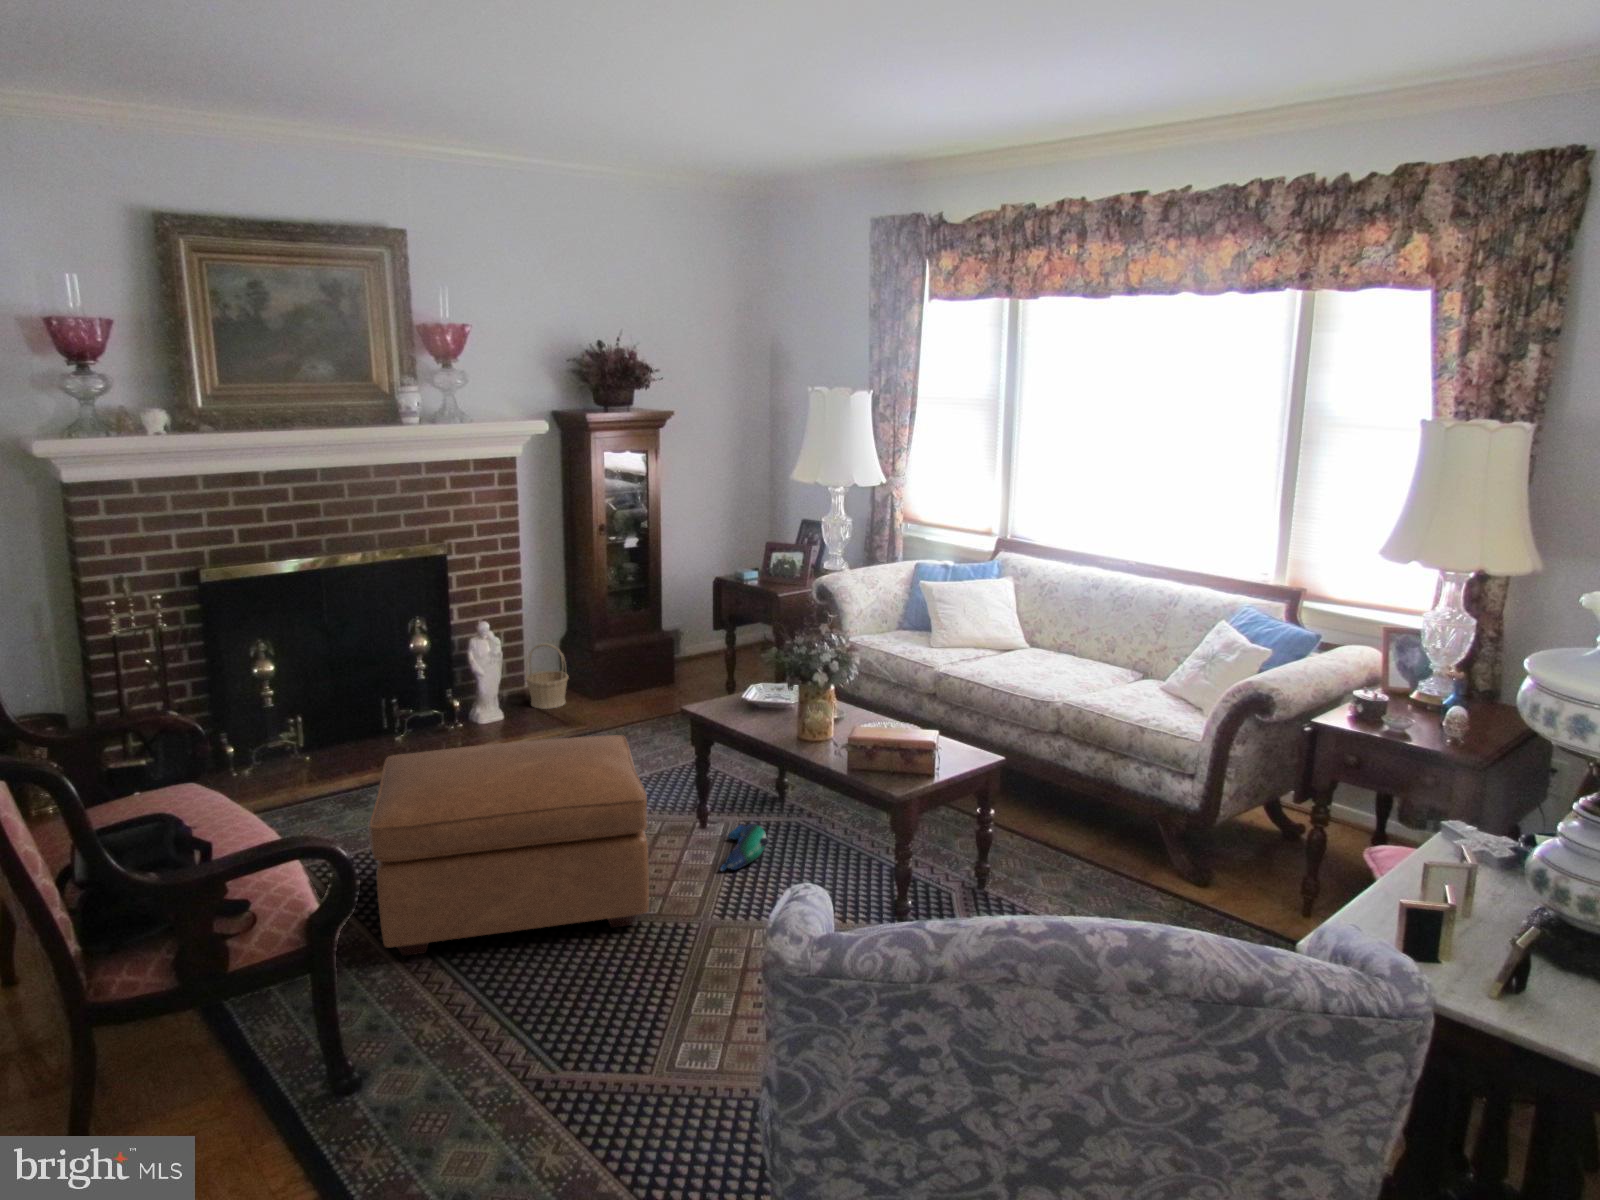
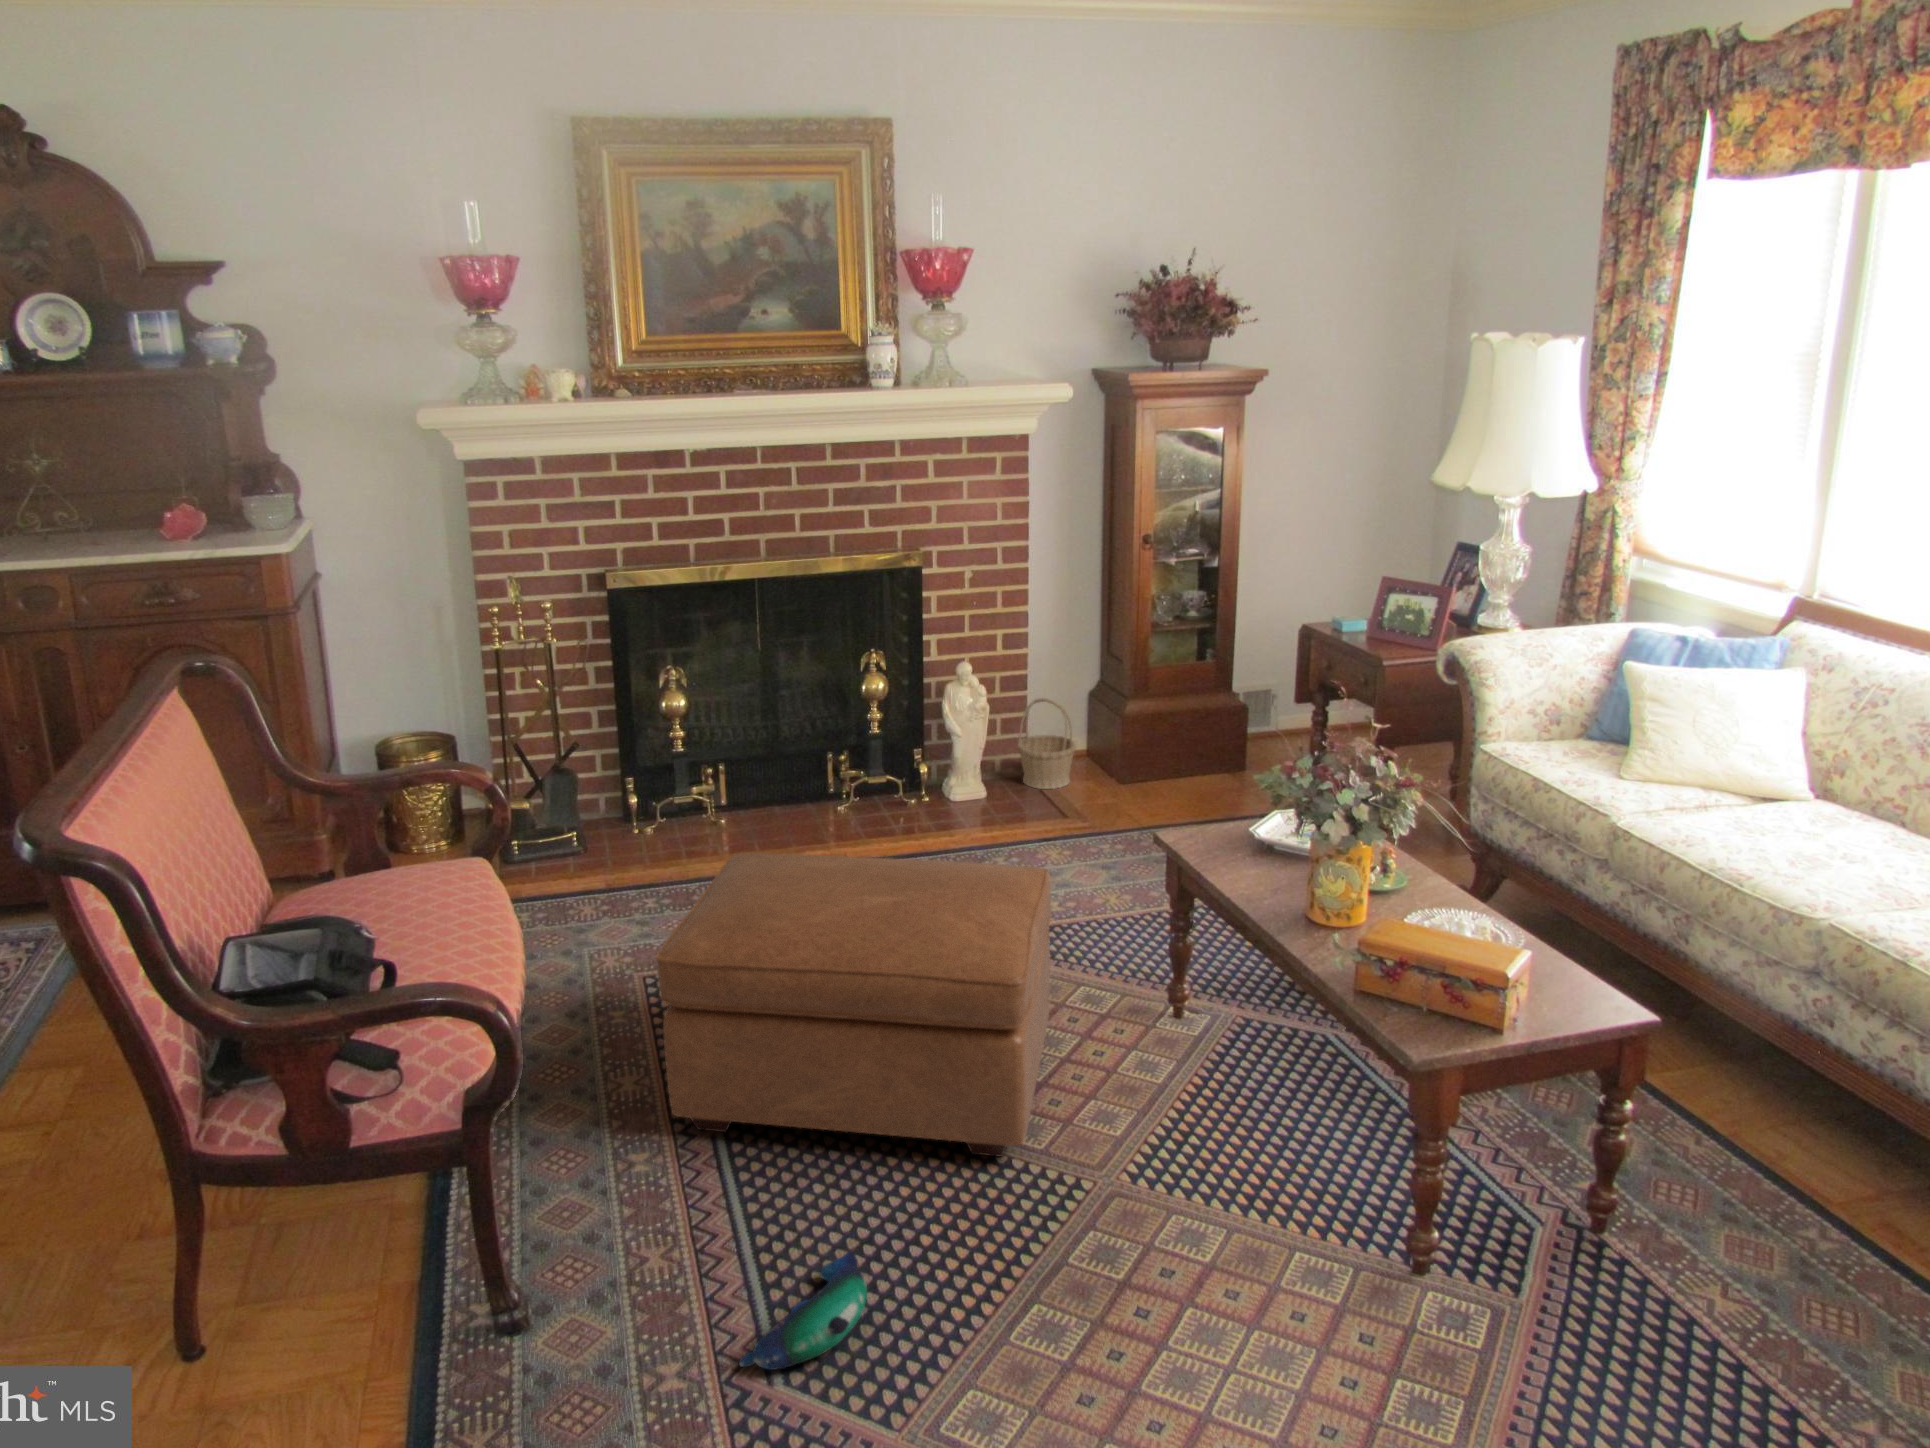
plush toy: present [720,824,769,871] -> present [739,1253,867,1370]

